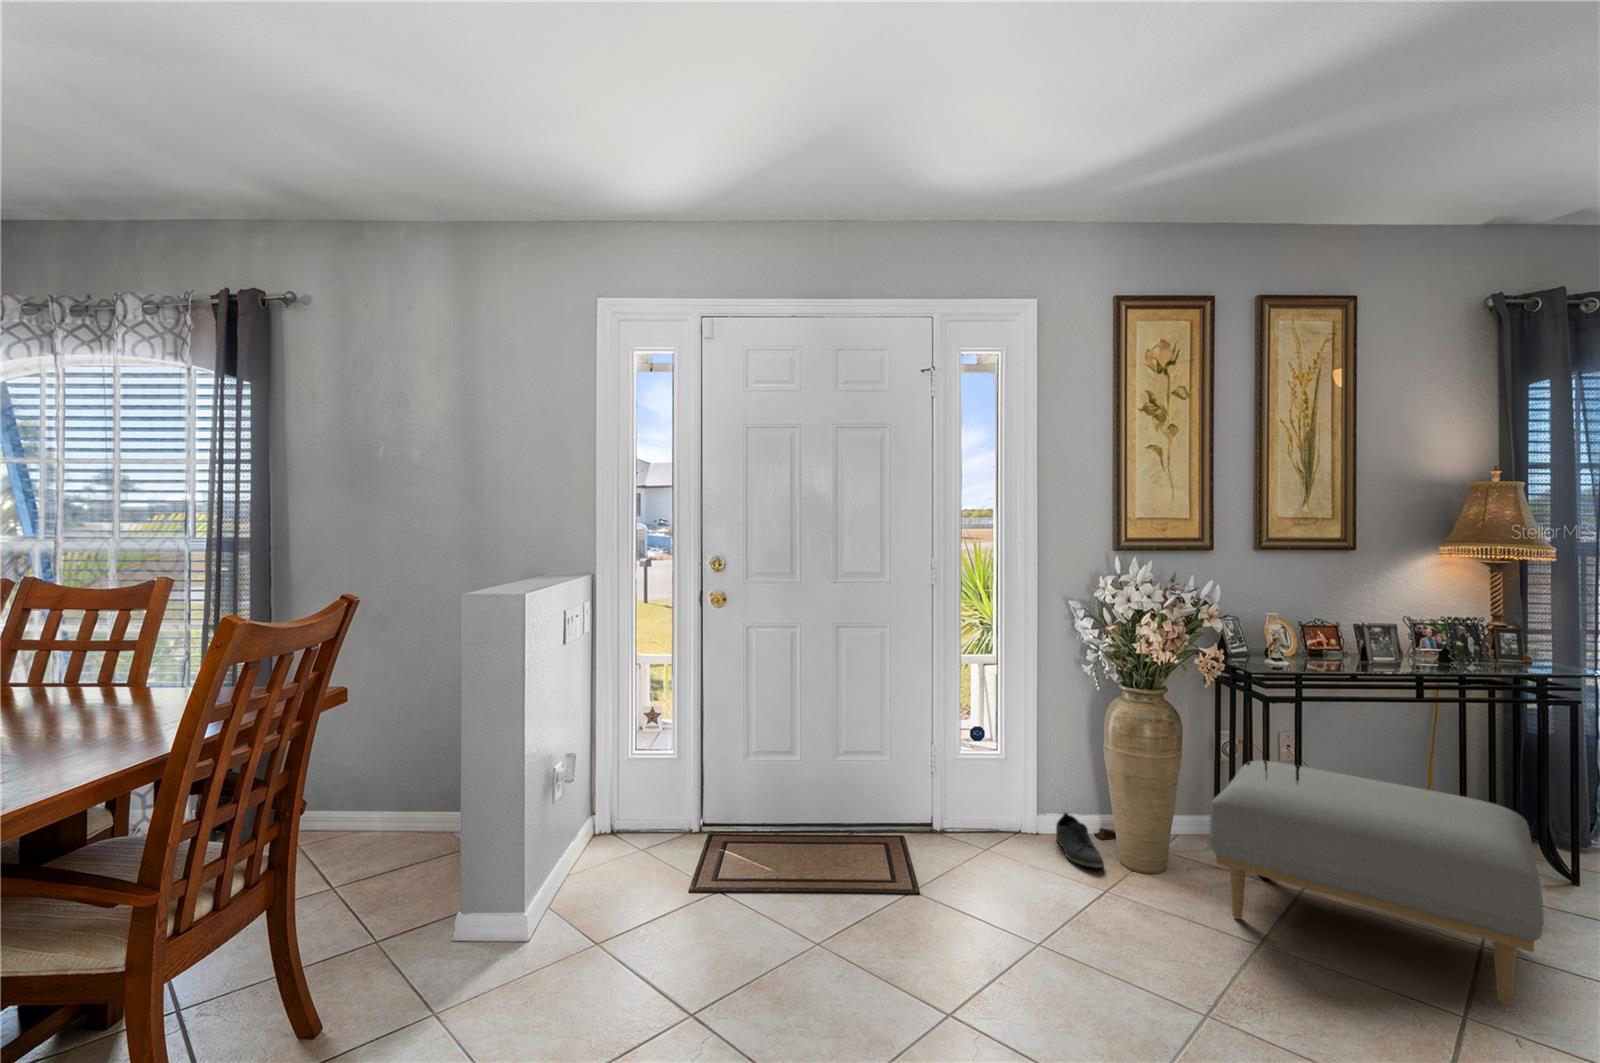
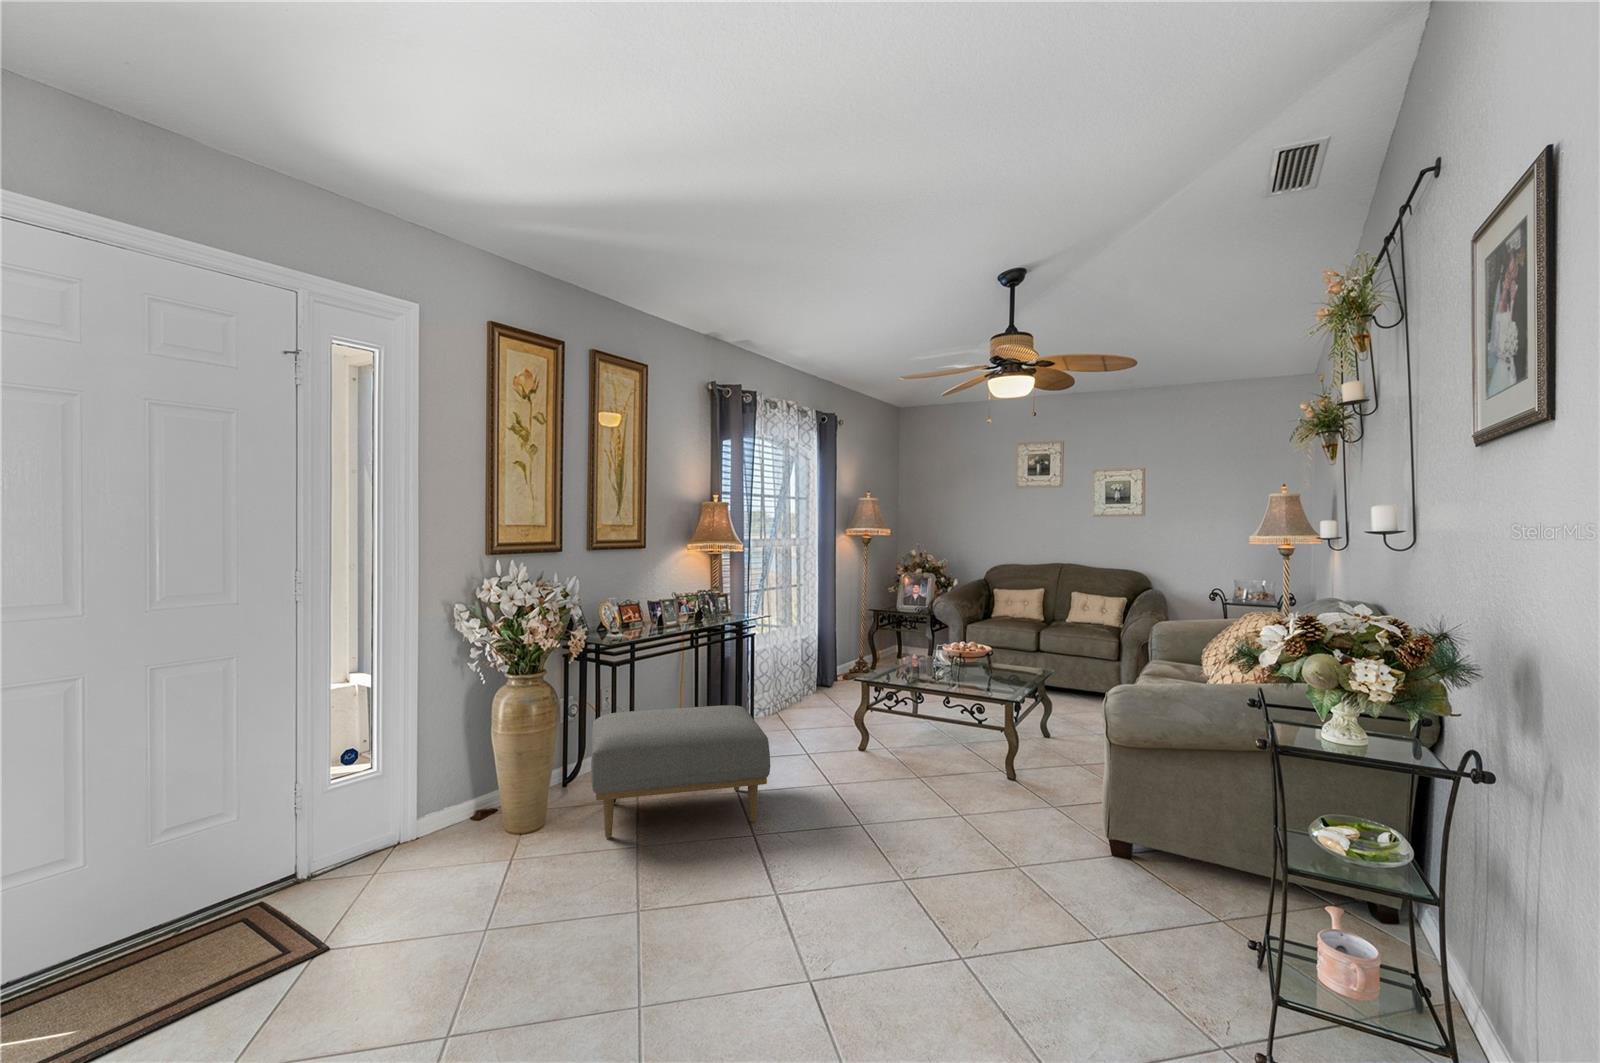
shoe: present [1056,813,1104,868] -> none [440,808,498,850]

